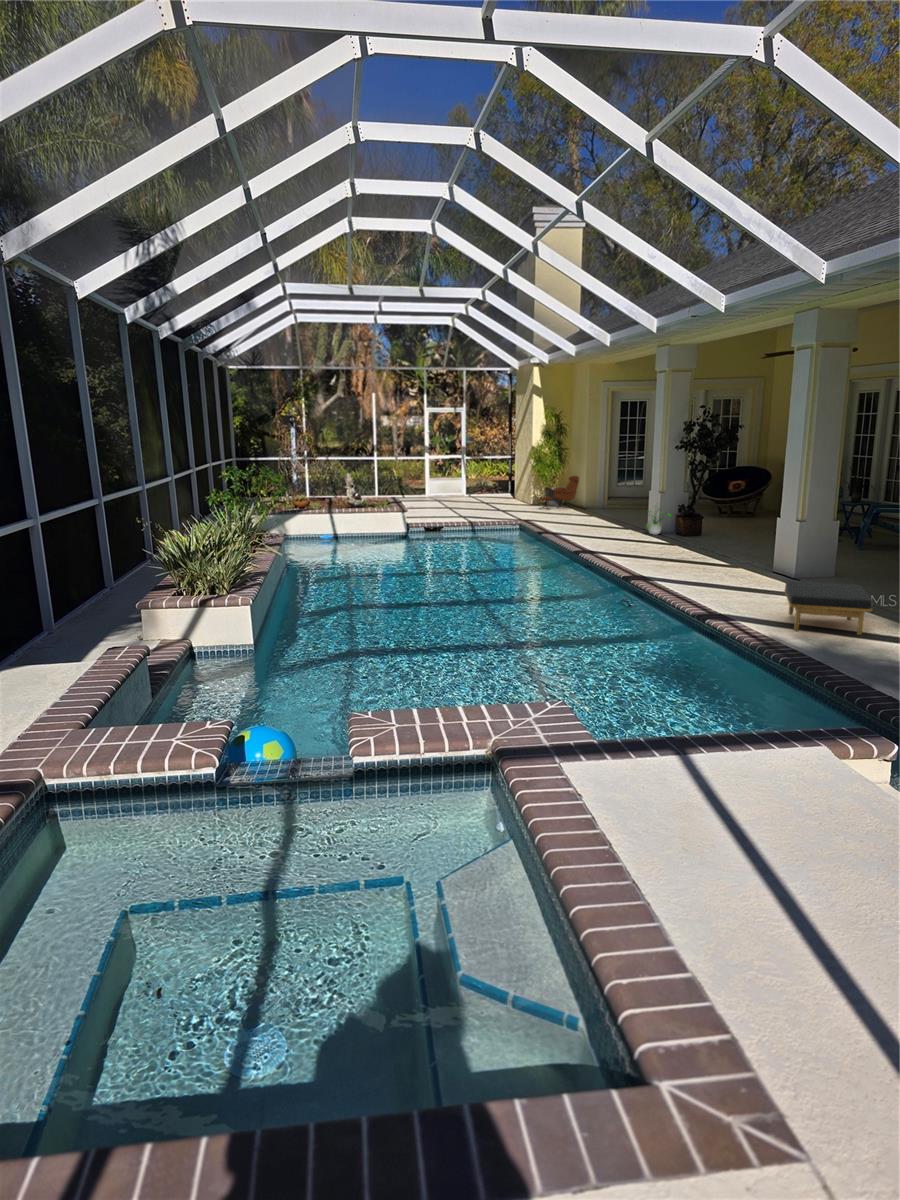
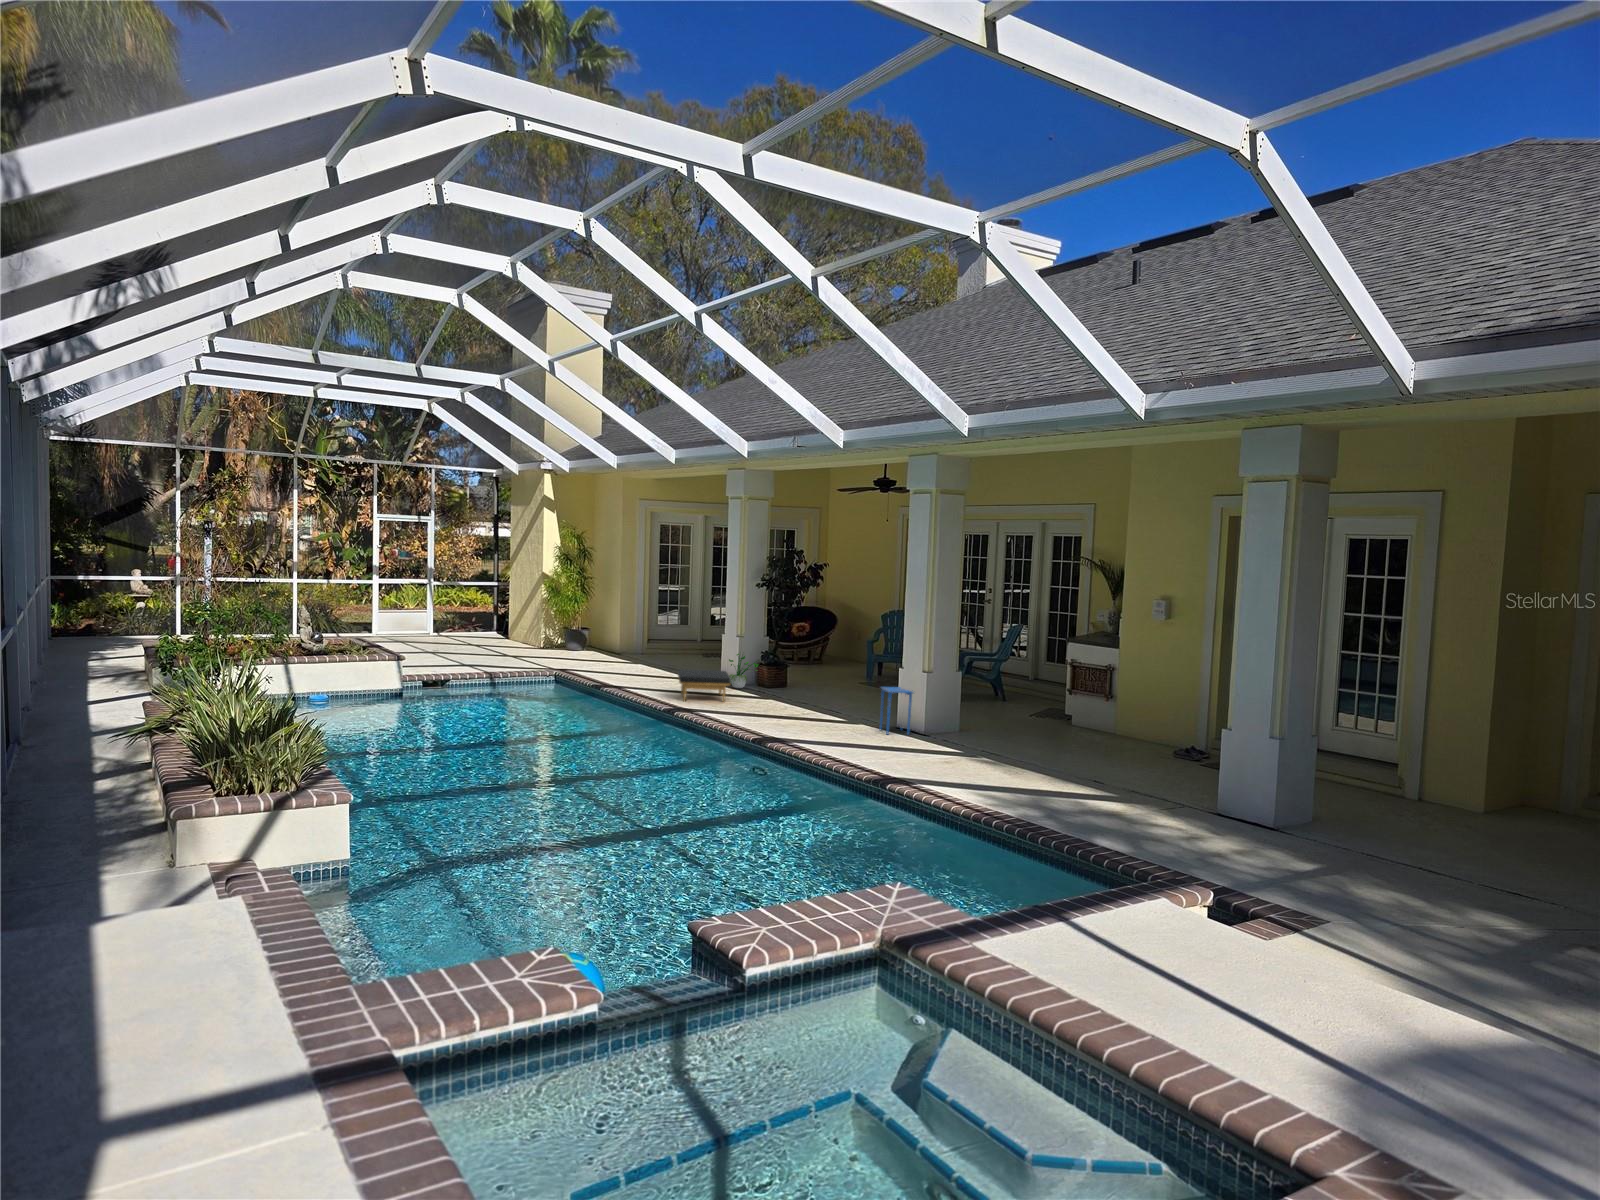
lounge chair: present [539,476,579,508] -> none [558,612,609,655]
side table: none [746,532,778,576] -> present [880,687,913,735]
ottoman: present [785,581,872,635] -> present [678,669,730,702]

